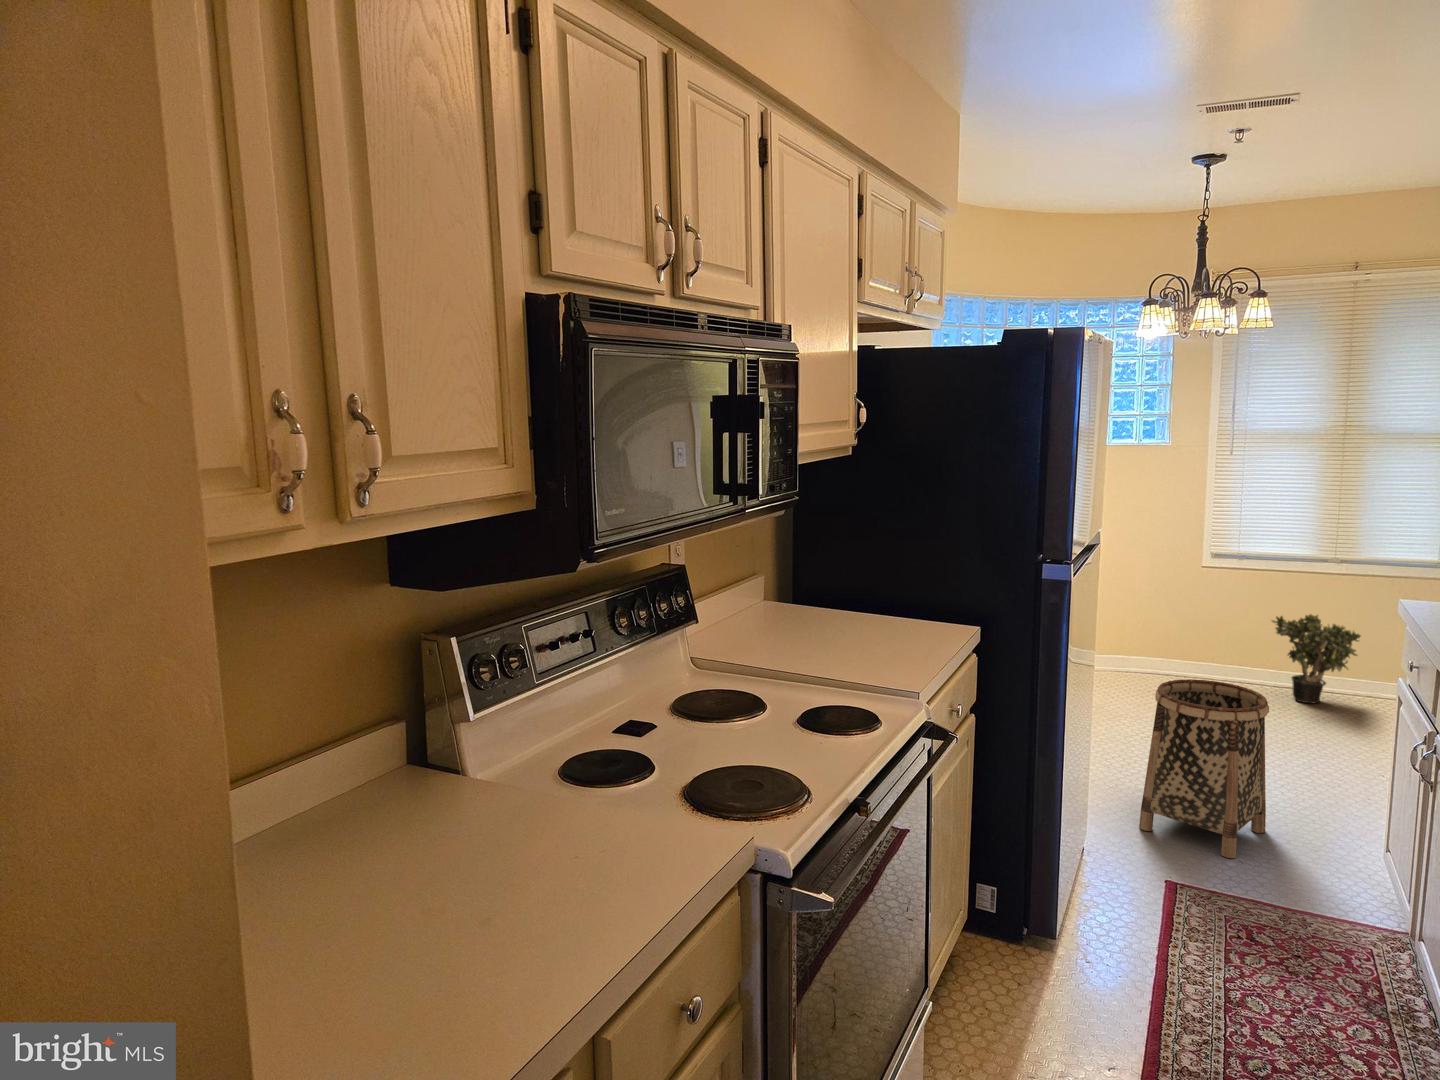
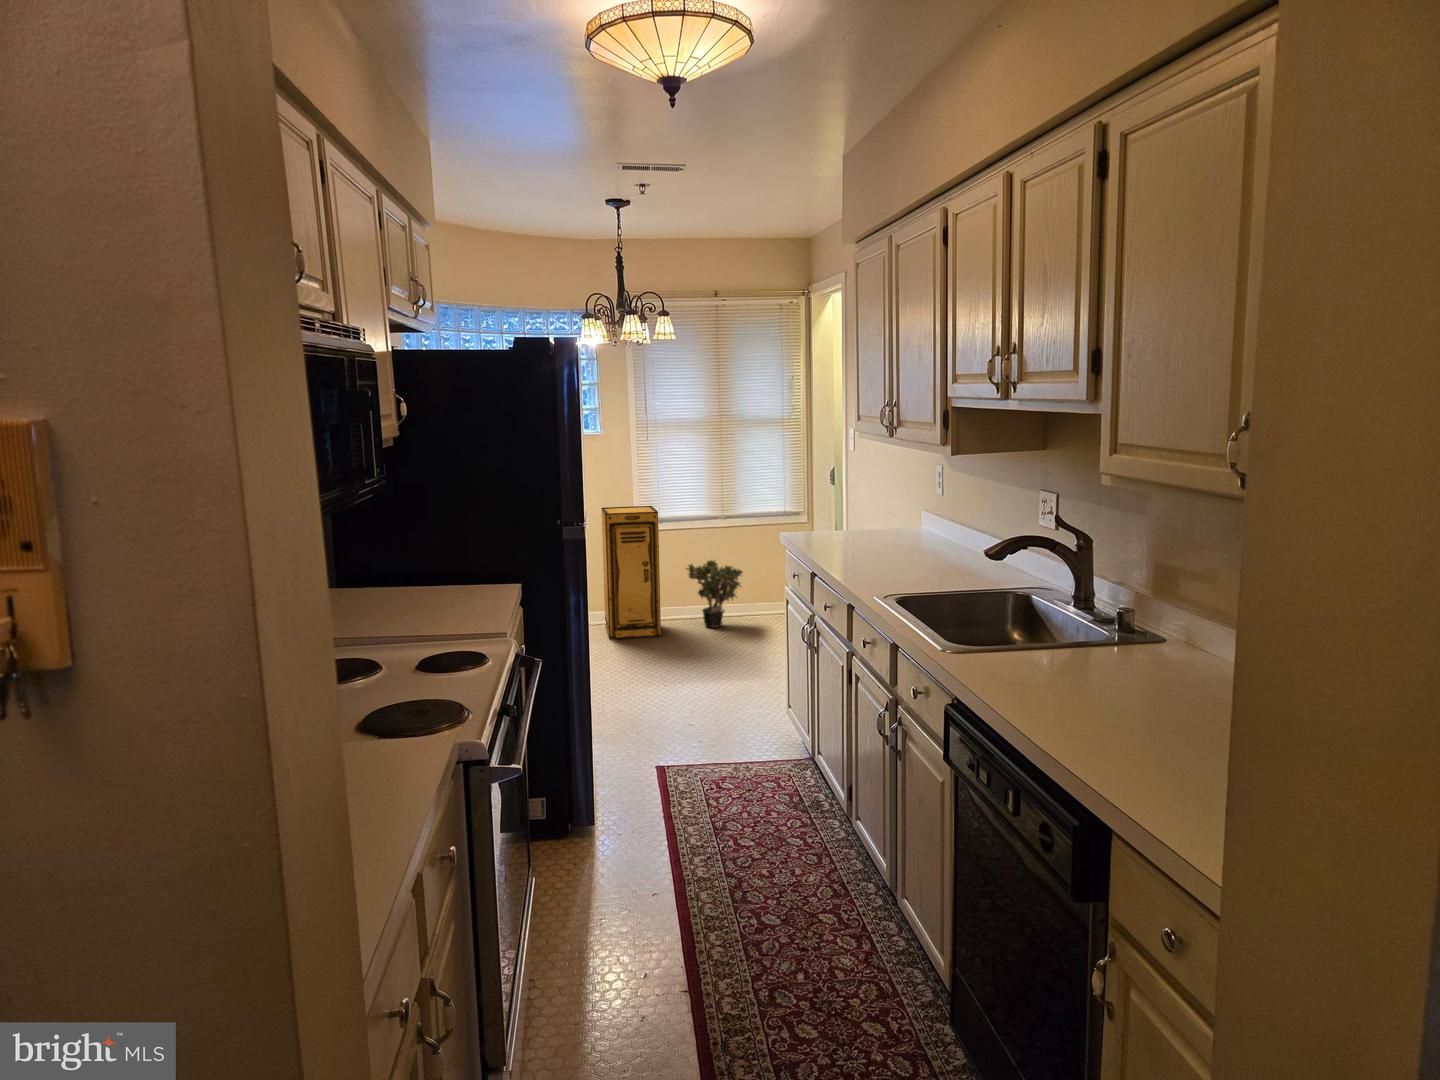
storage cabinet: none [1154,534,1237,701] -> present [602,506,661,640]
basket: present [1139,679,1269,858] -> none [627,613,711,742]

